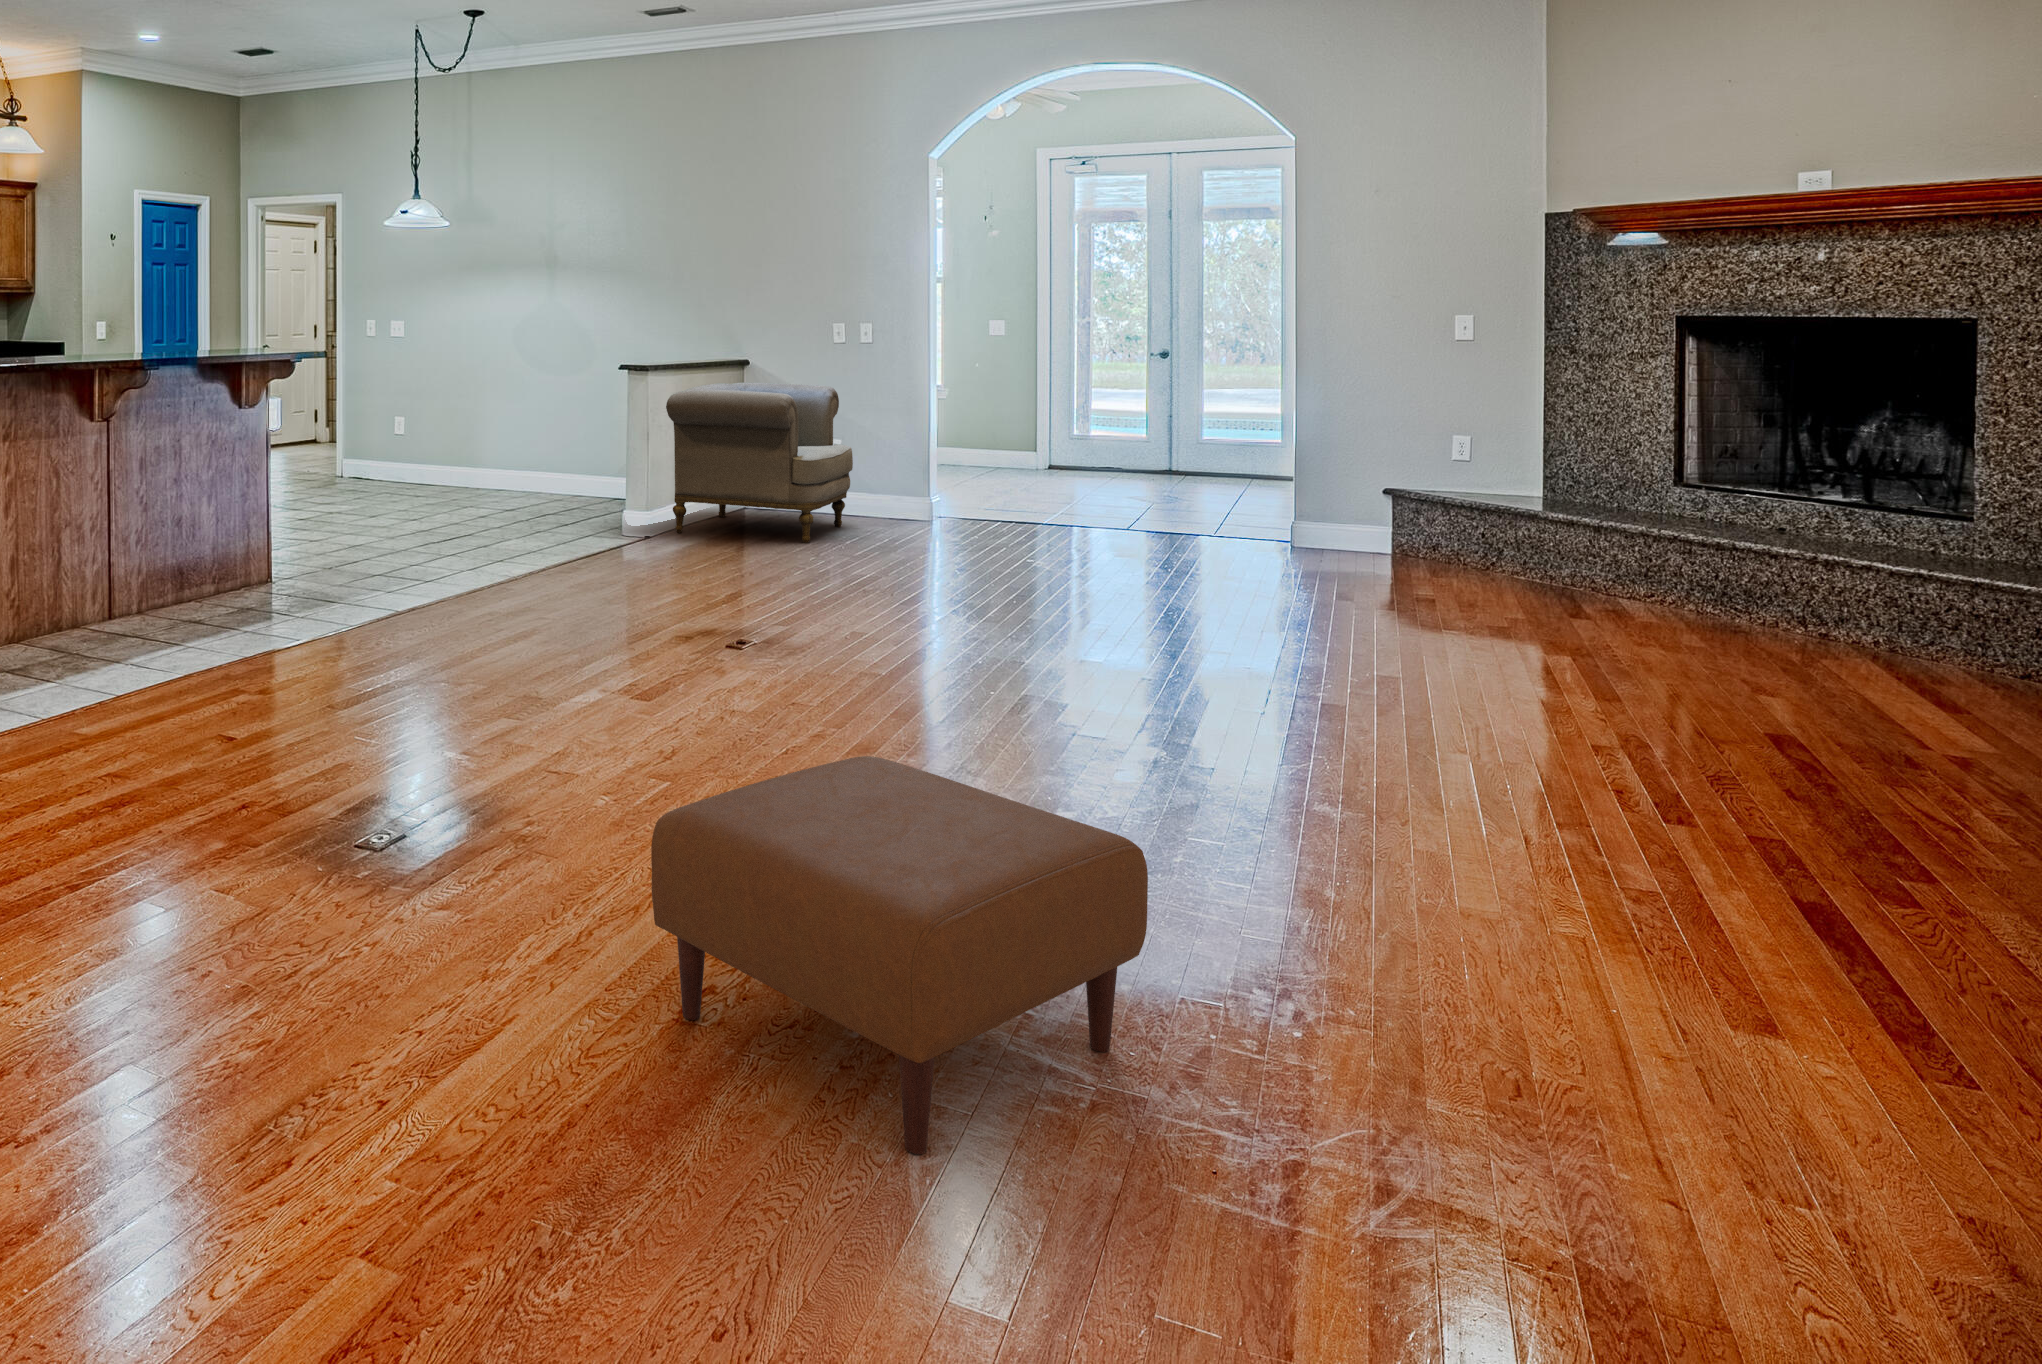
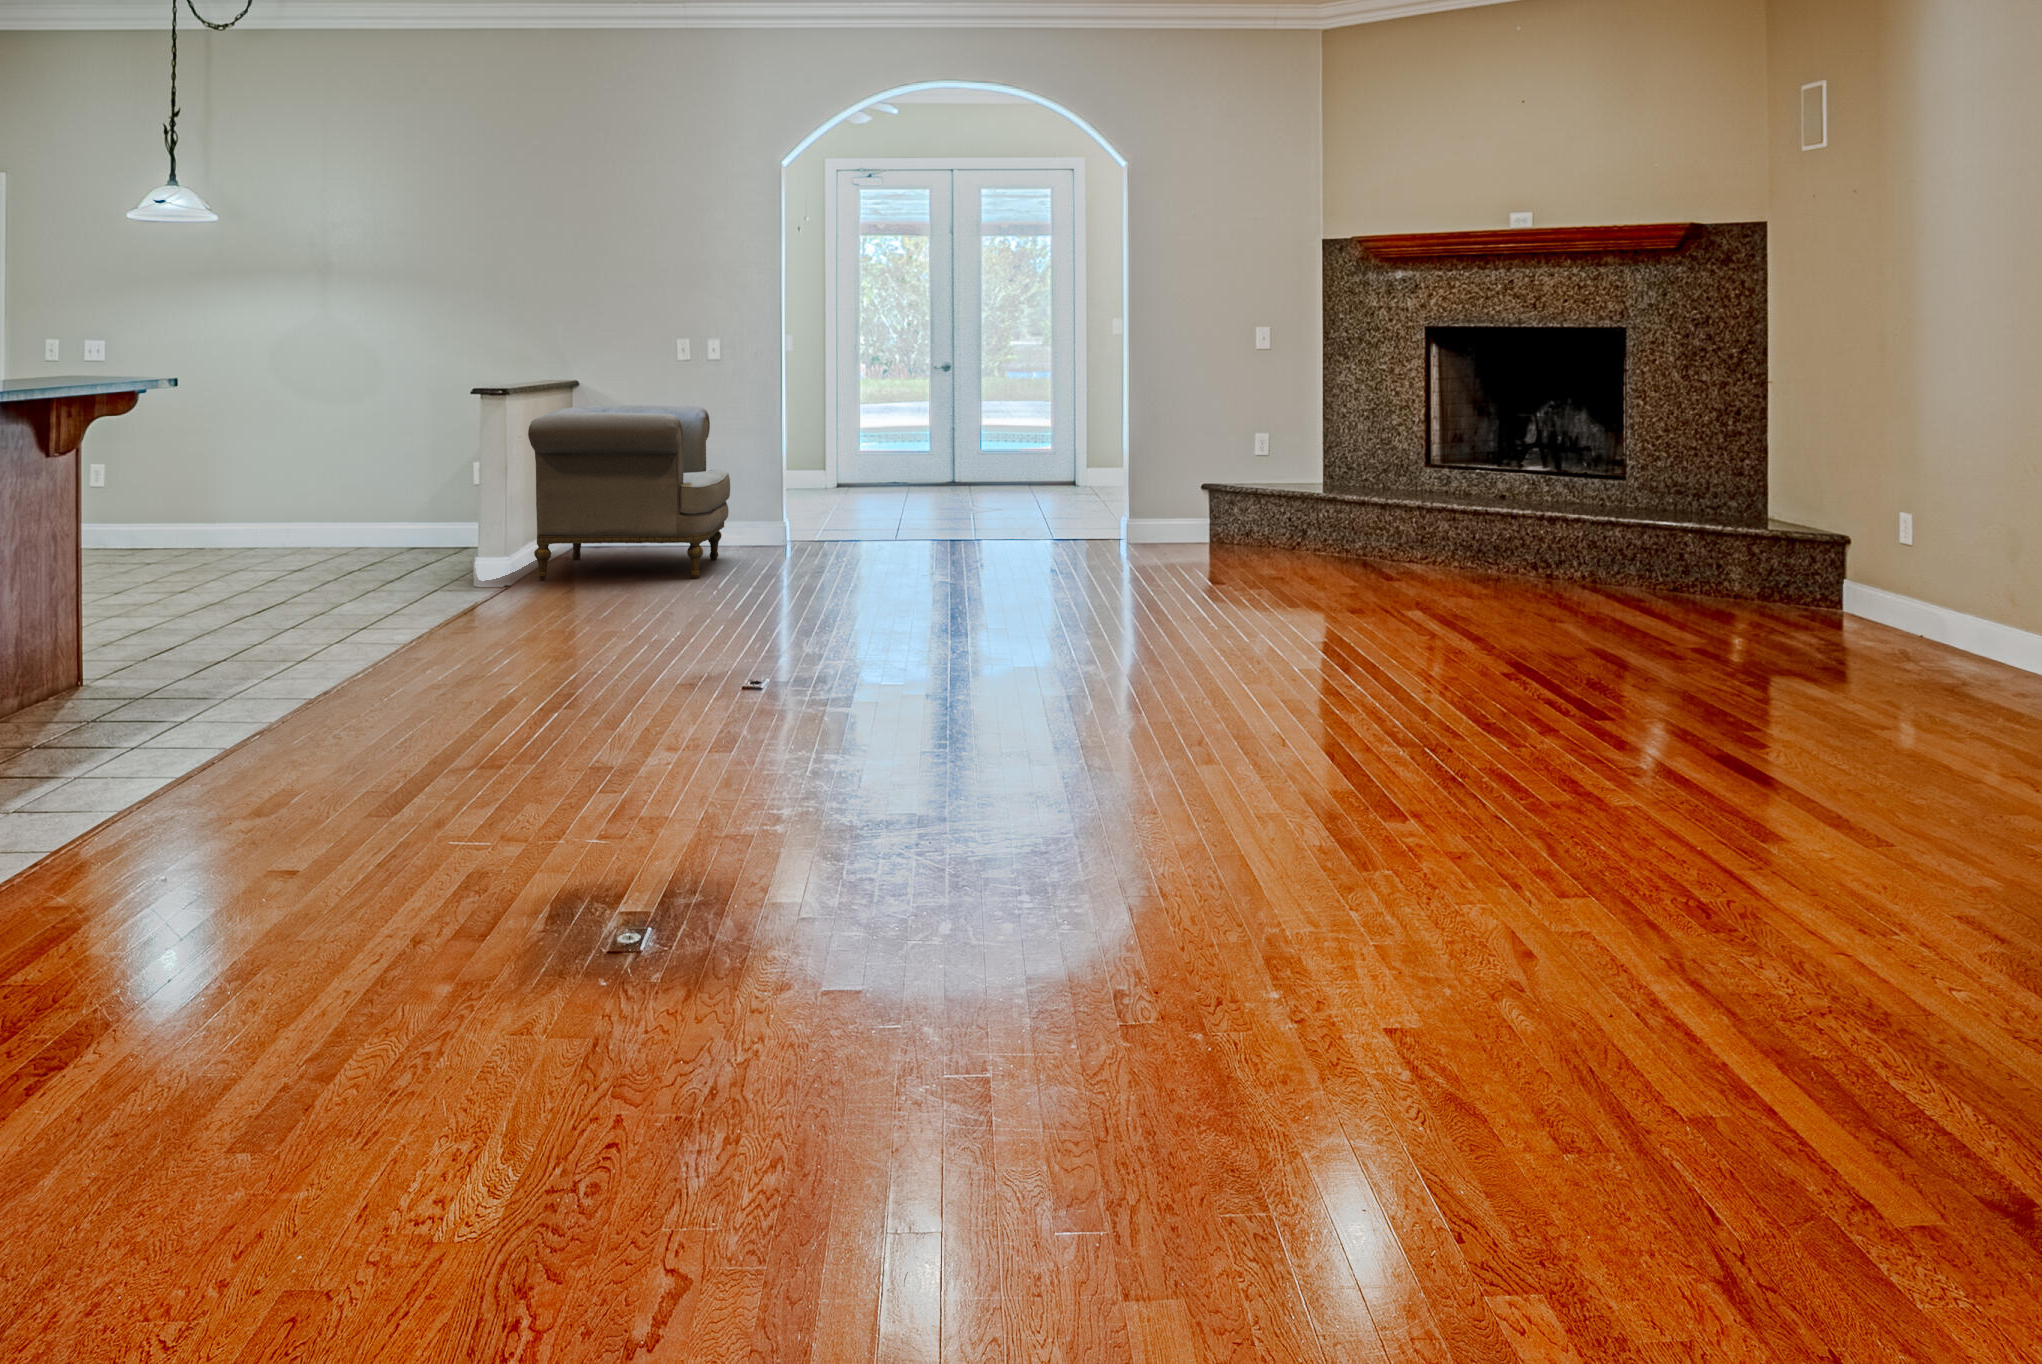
ottoman: present [651,756,1148,1154] -> none [1011,768,1478,1181]

